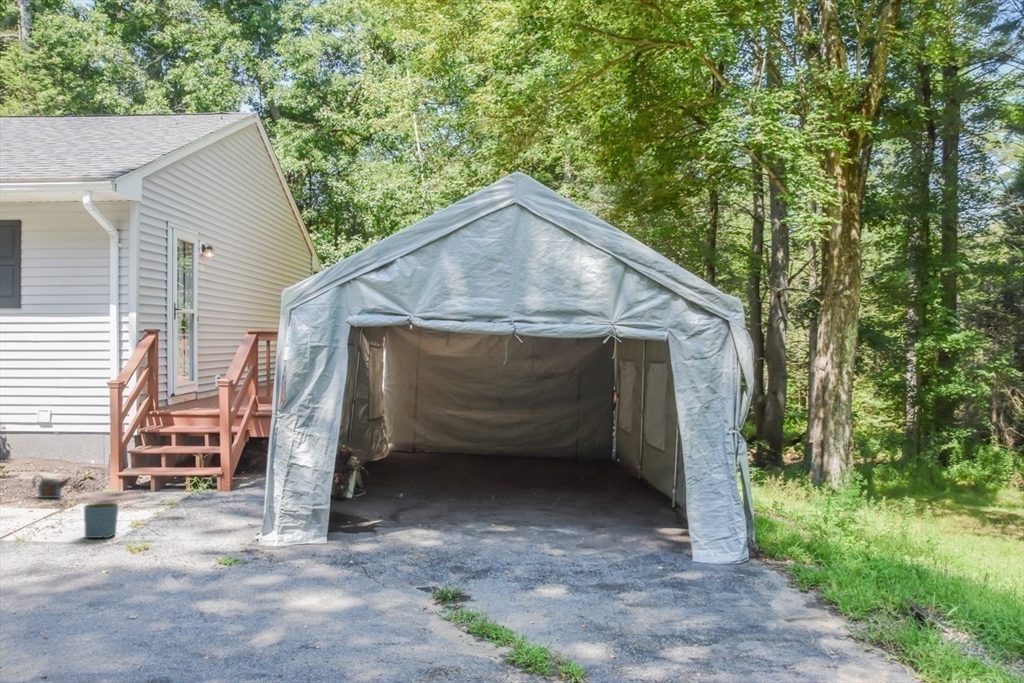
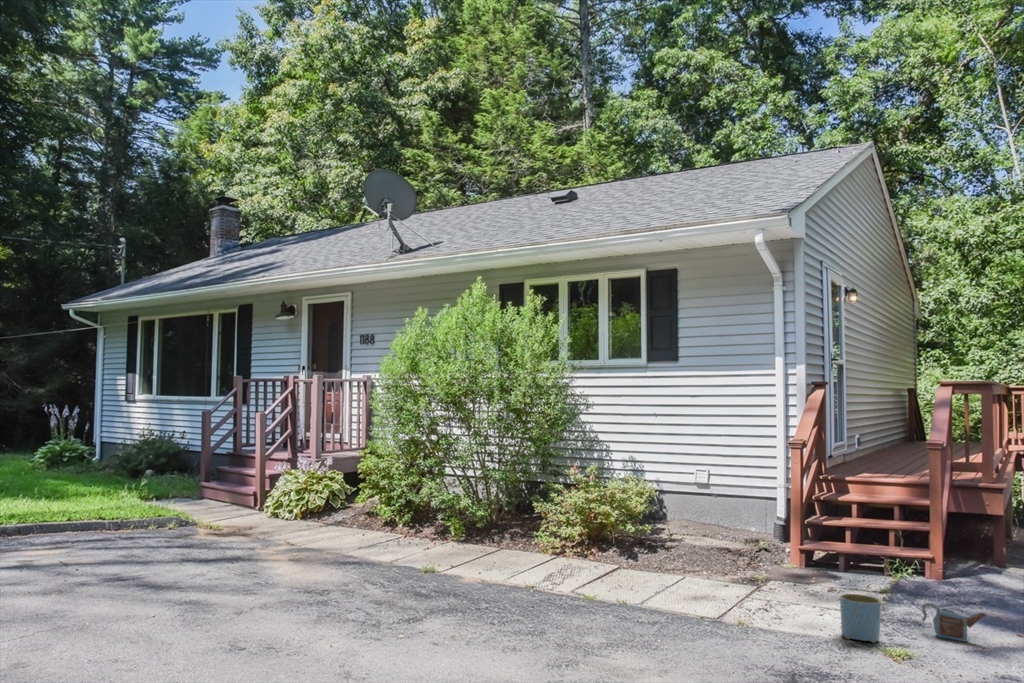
watering can: present [33,476,71,498] -> present [922,603,986,642]

